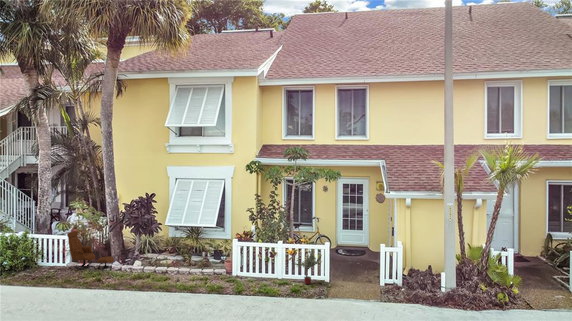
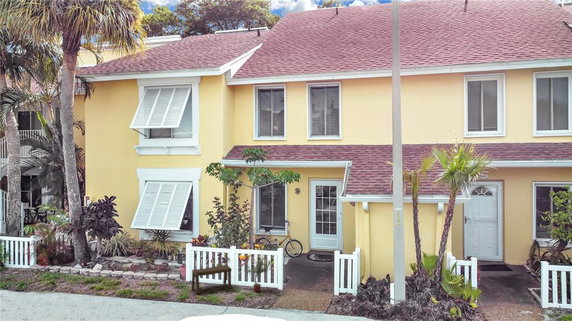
lounge chair: present [67,231,114,271] -> none [29,234,75,273]
bench: none [243,259,282,287] -> present [192,265,231,294]

